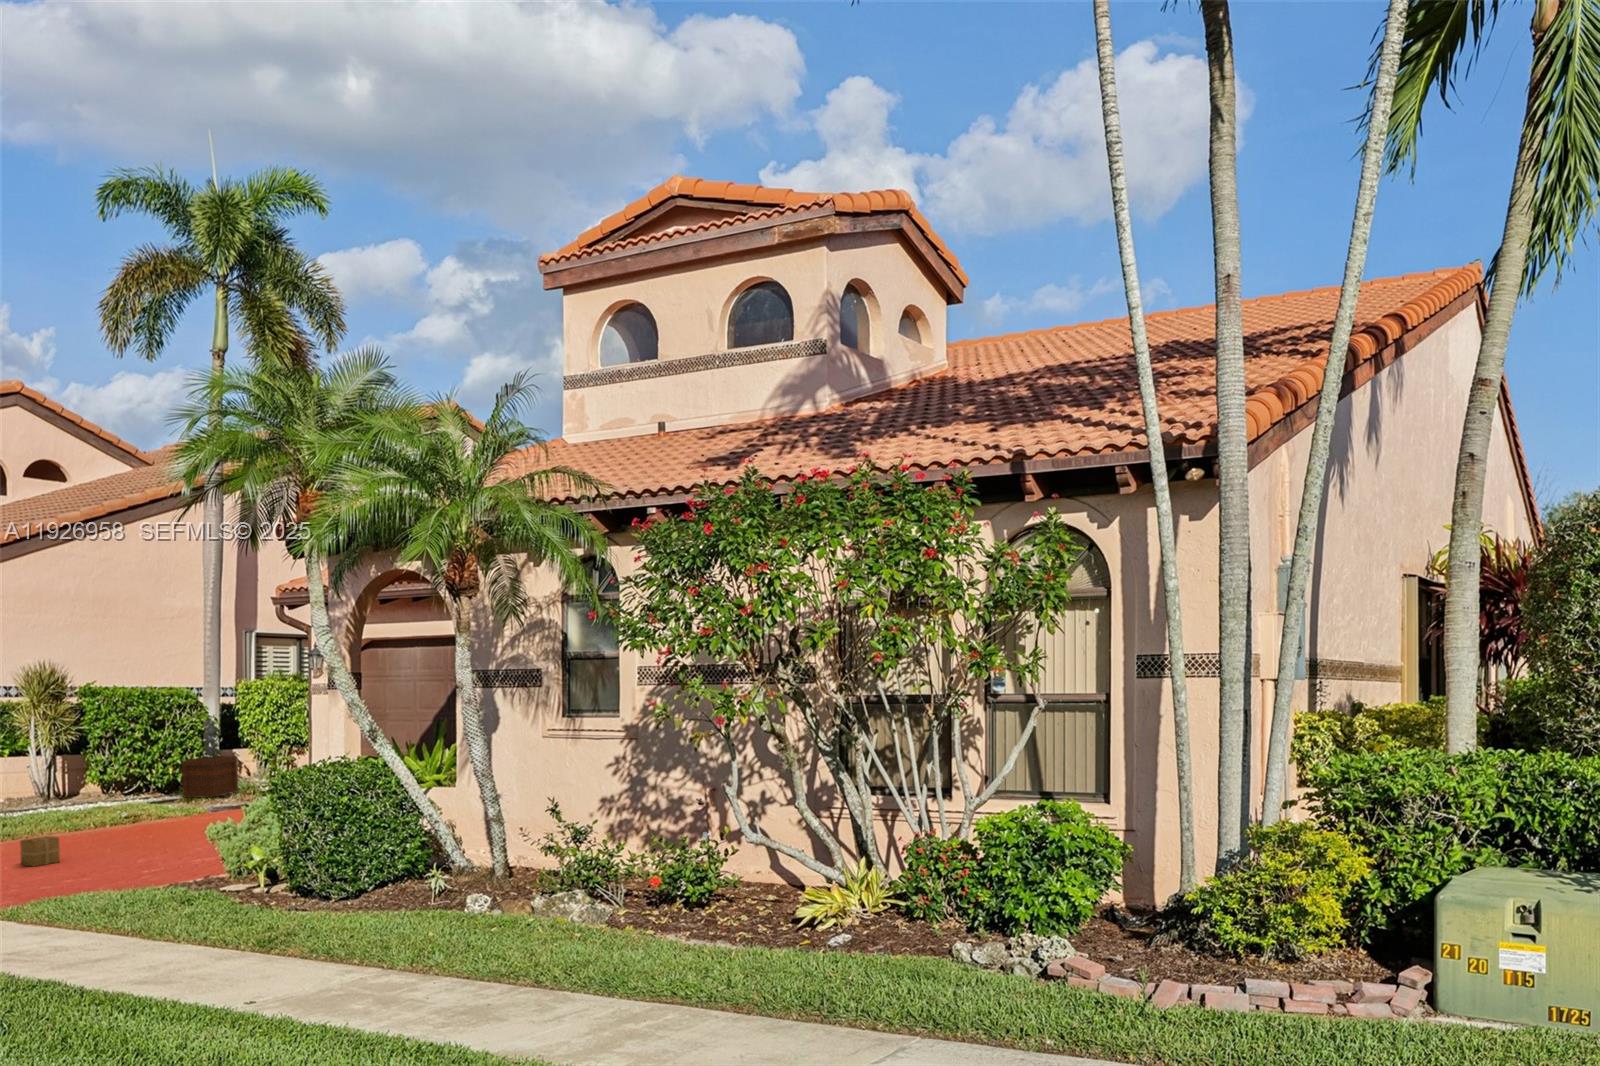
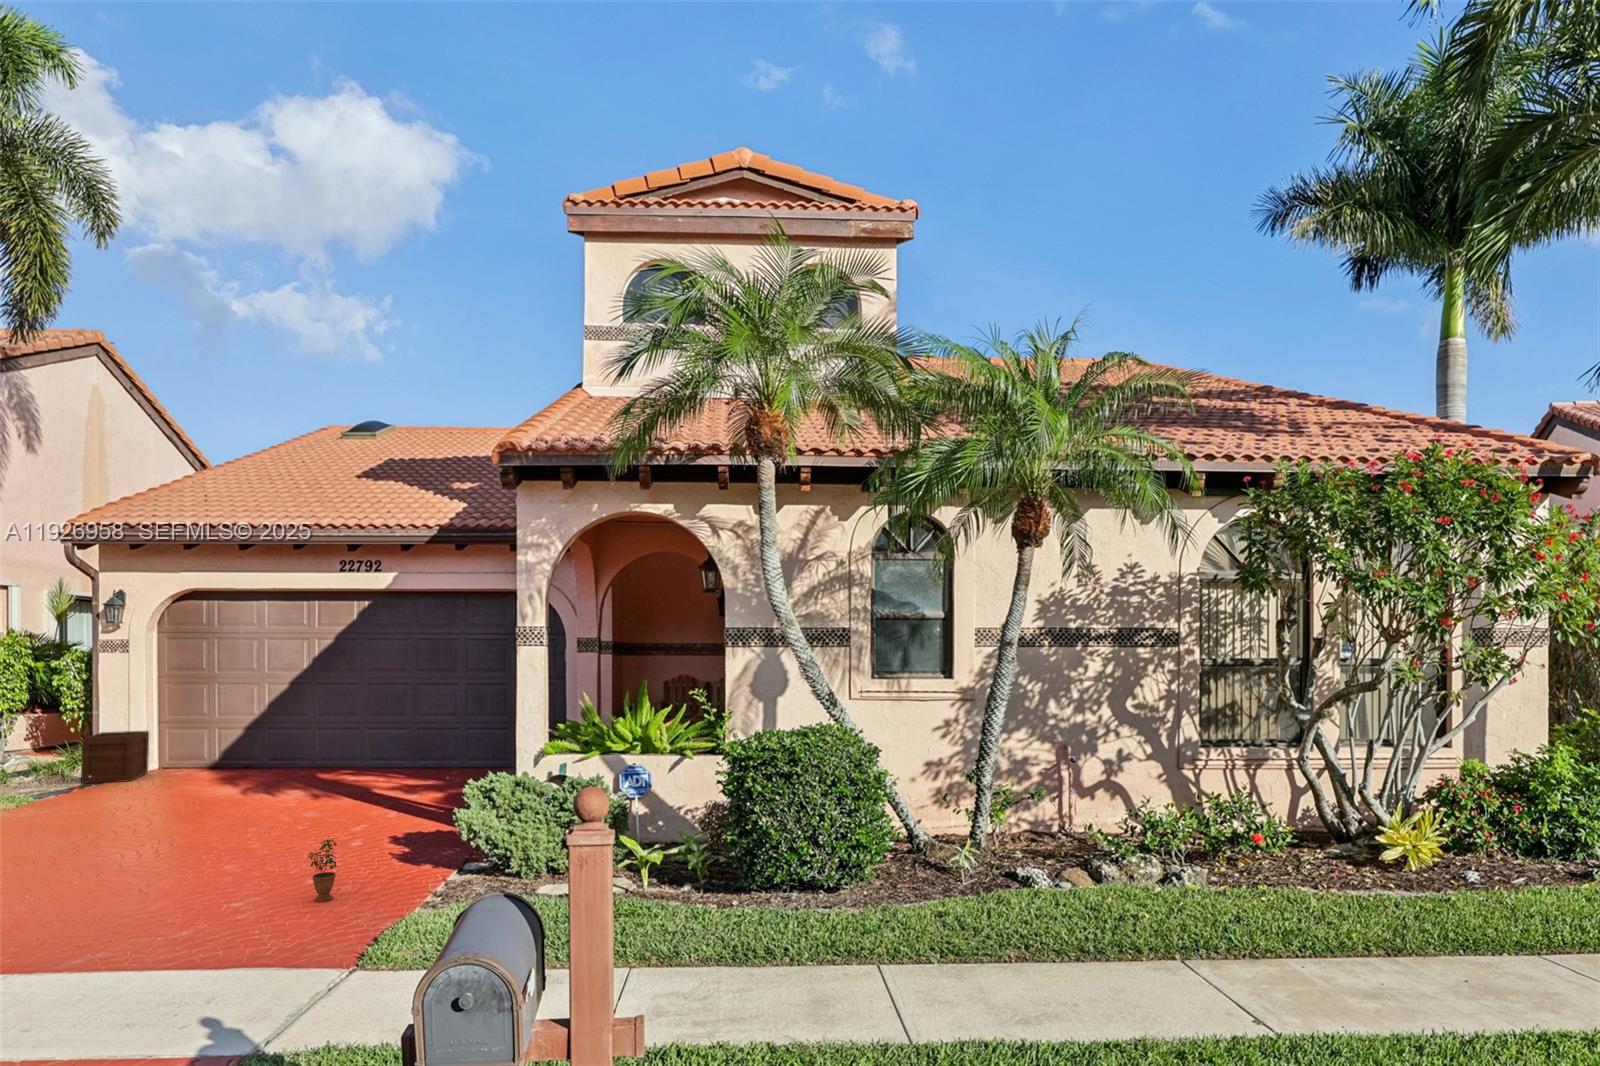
potted plant: none [94,832,118,880] -> present [309,838,337,902]
cardboard box: present [20,836,60,867] -> none [102,848,162,893]

